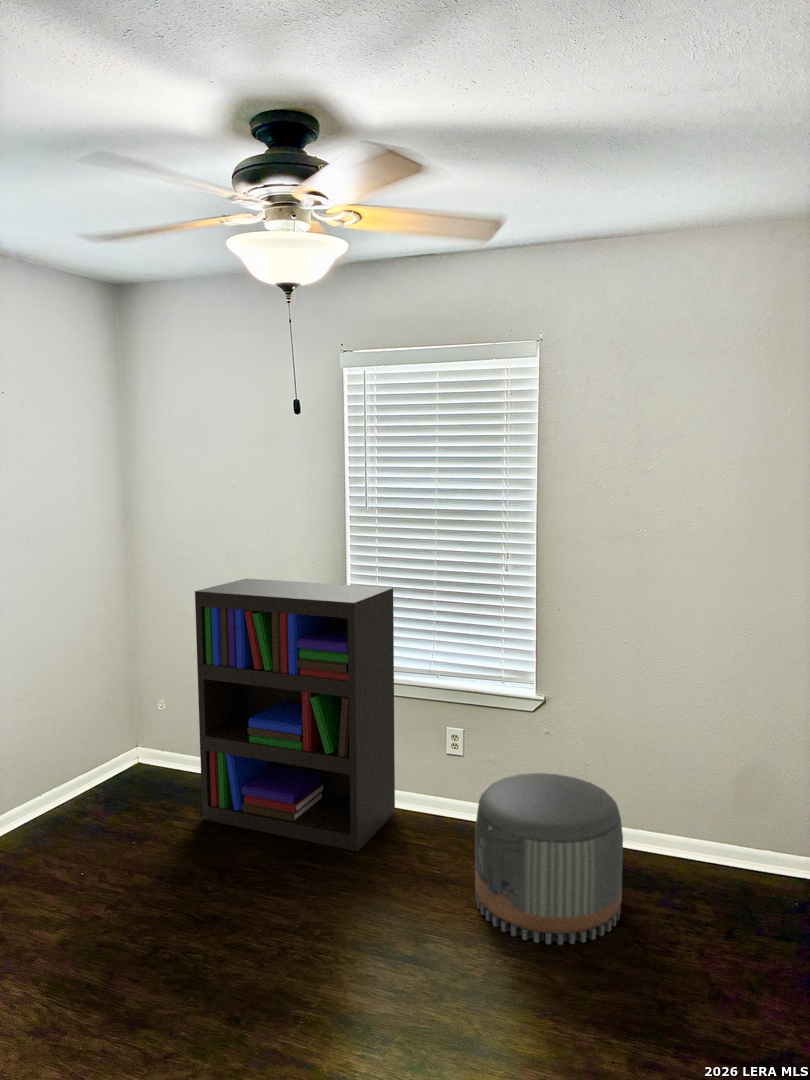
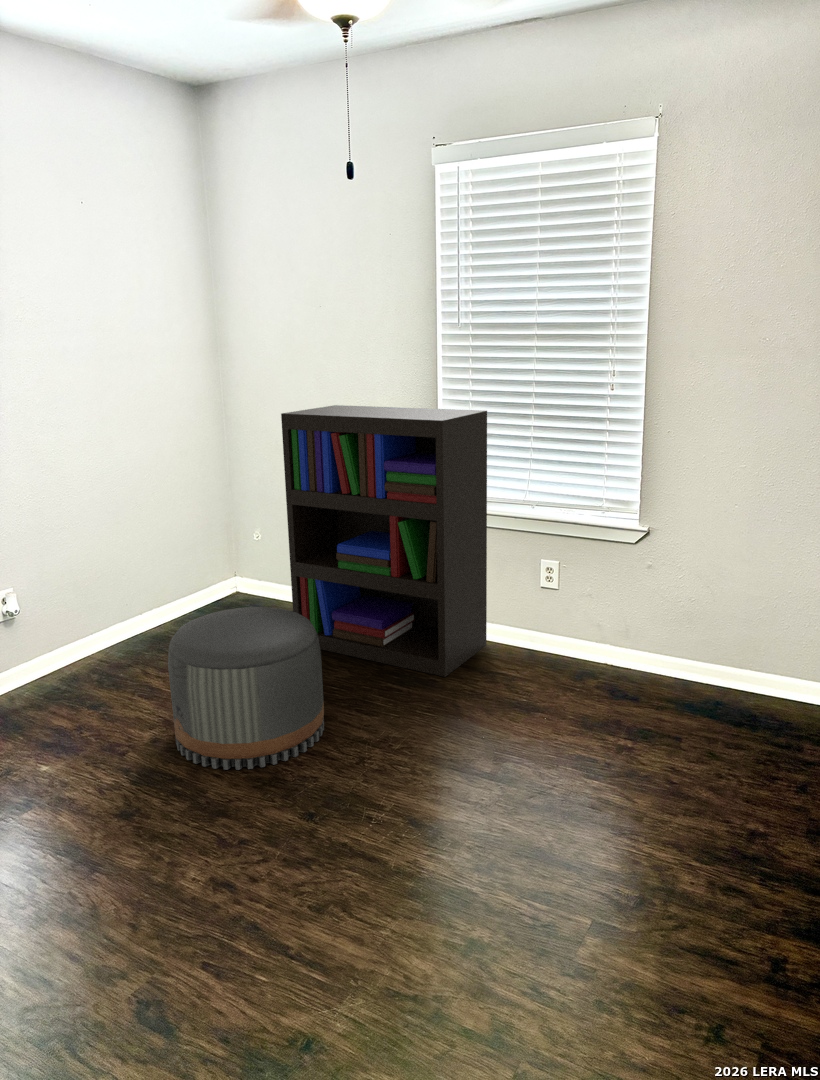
pouf: present [475,773,623,945] -> present [168,607,324,770]

